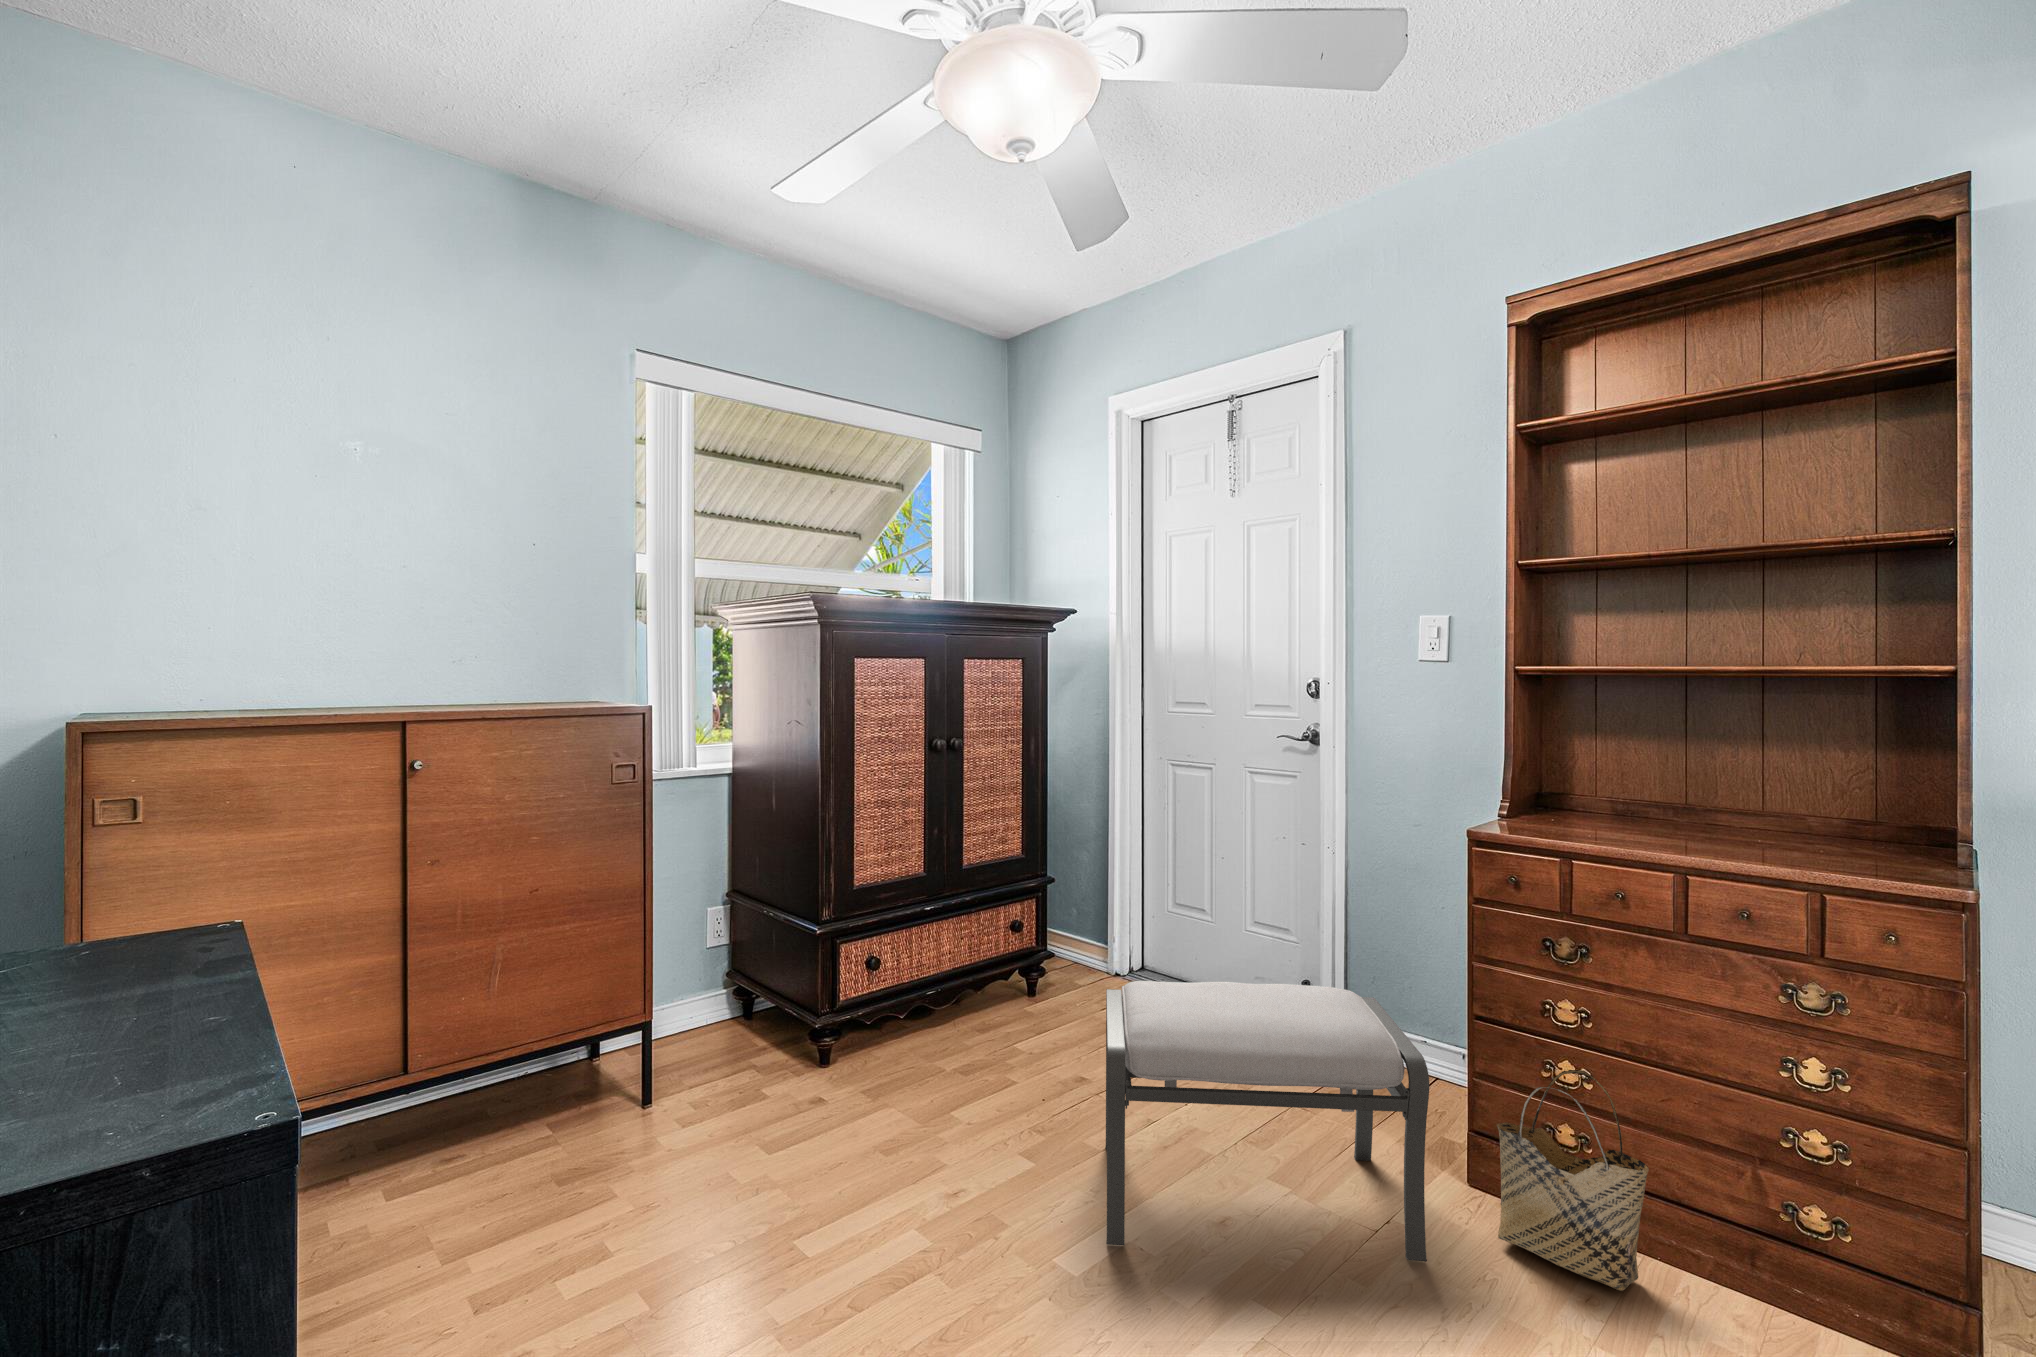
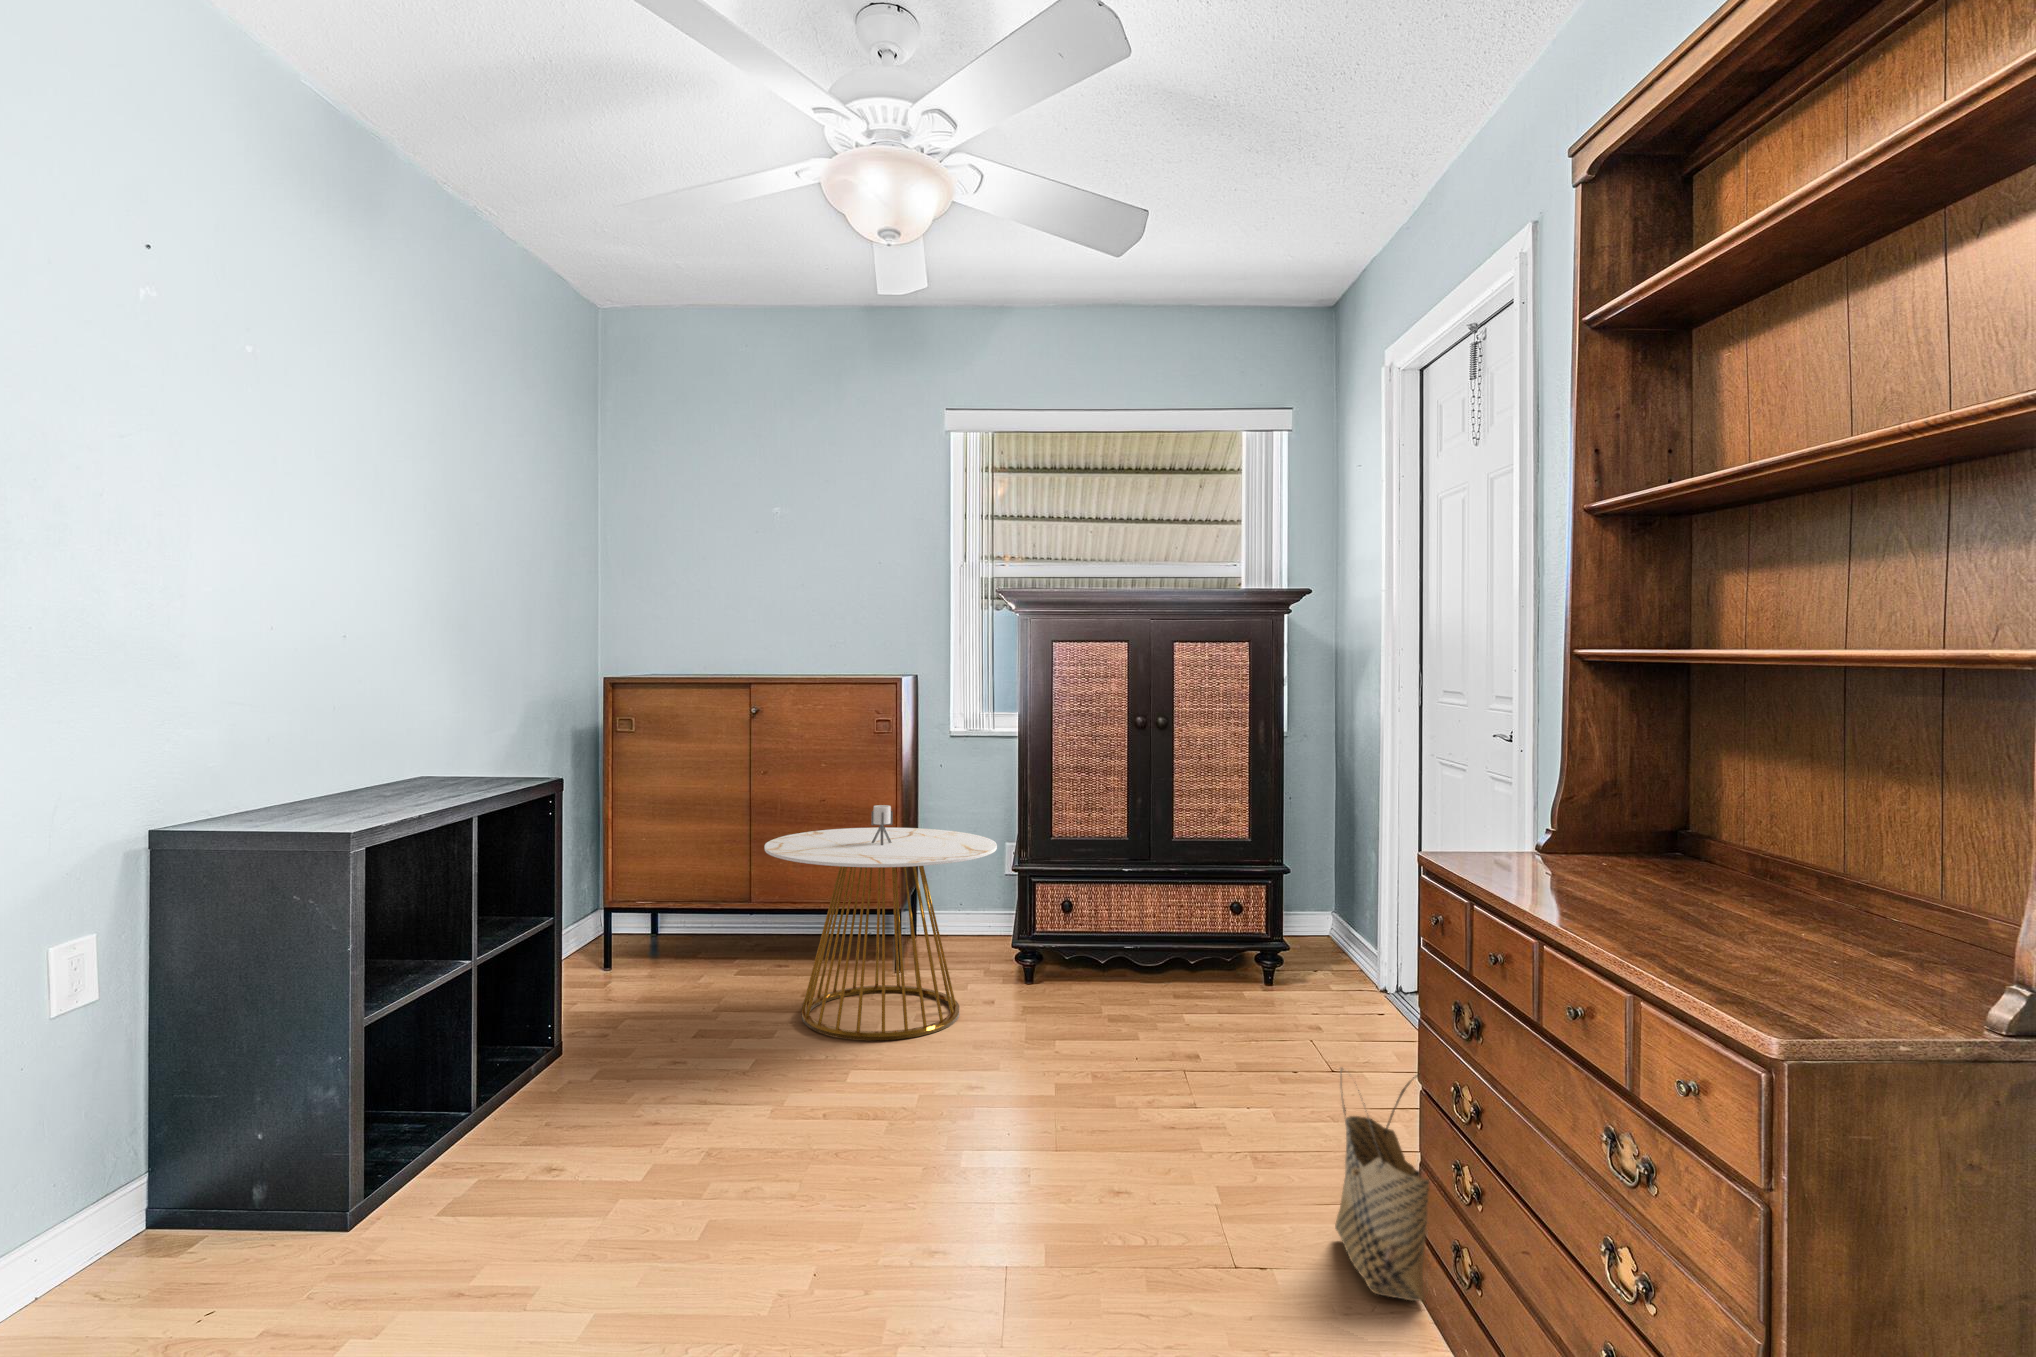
side table: none [556,884,885,1226] -> present [764,805,997,1040]
ottoman: present [1105,981,1429,1261] -> none [1022,928,1348,1215]

